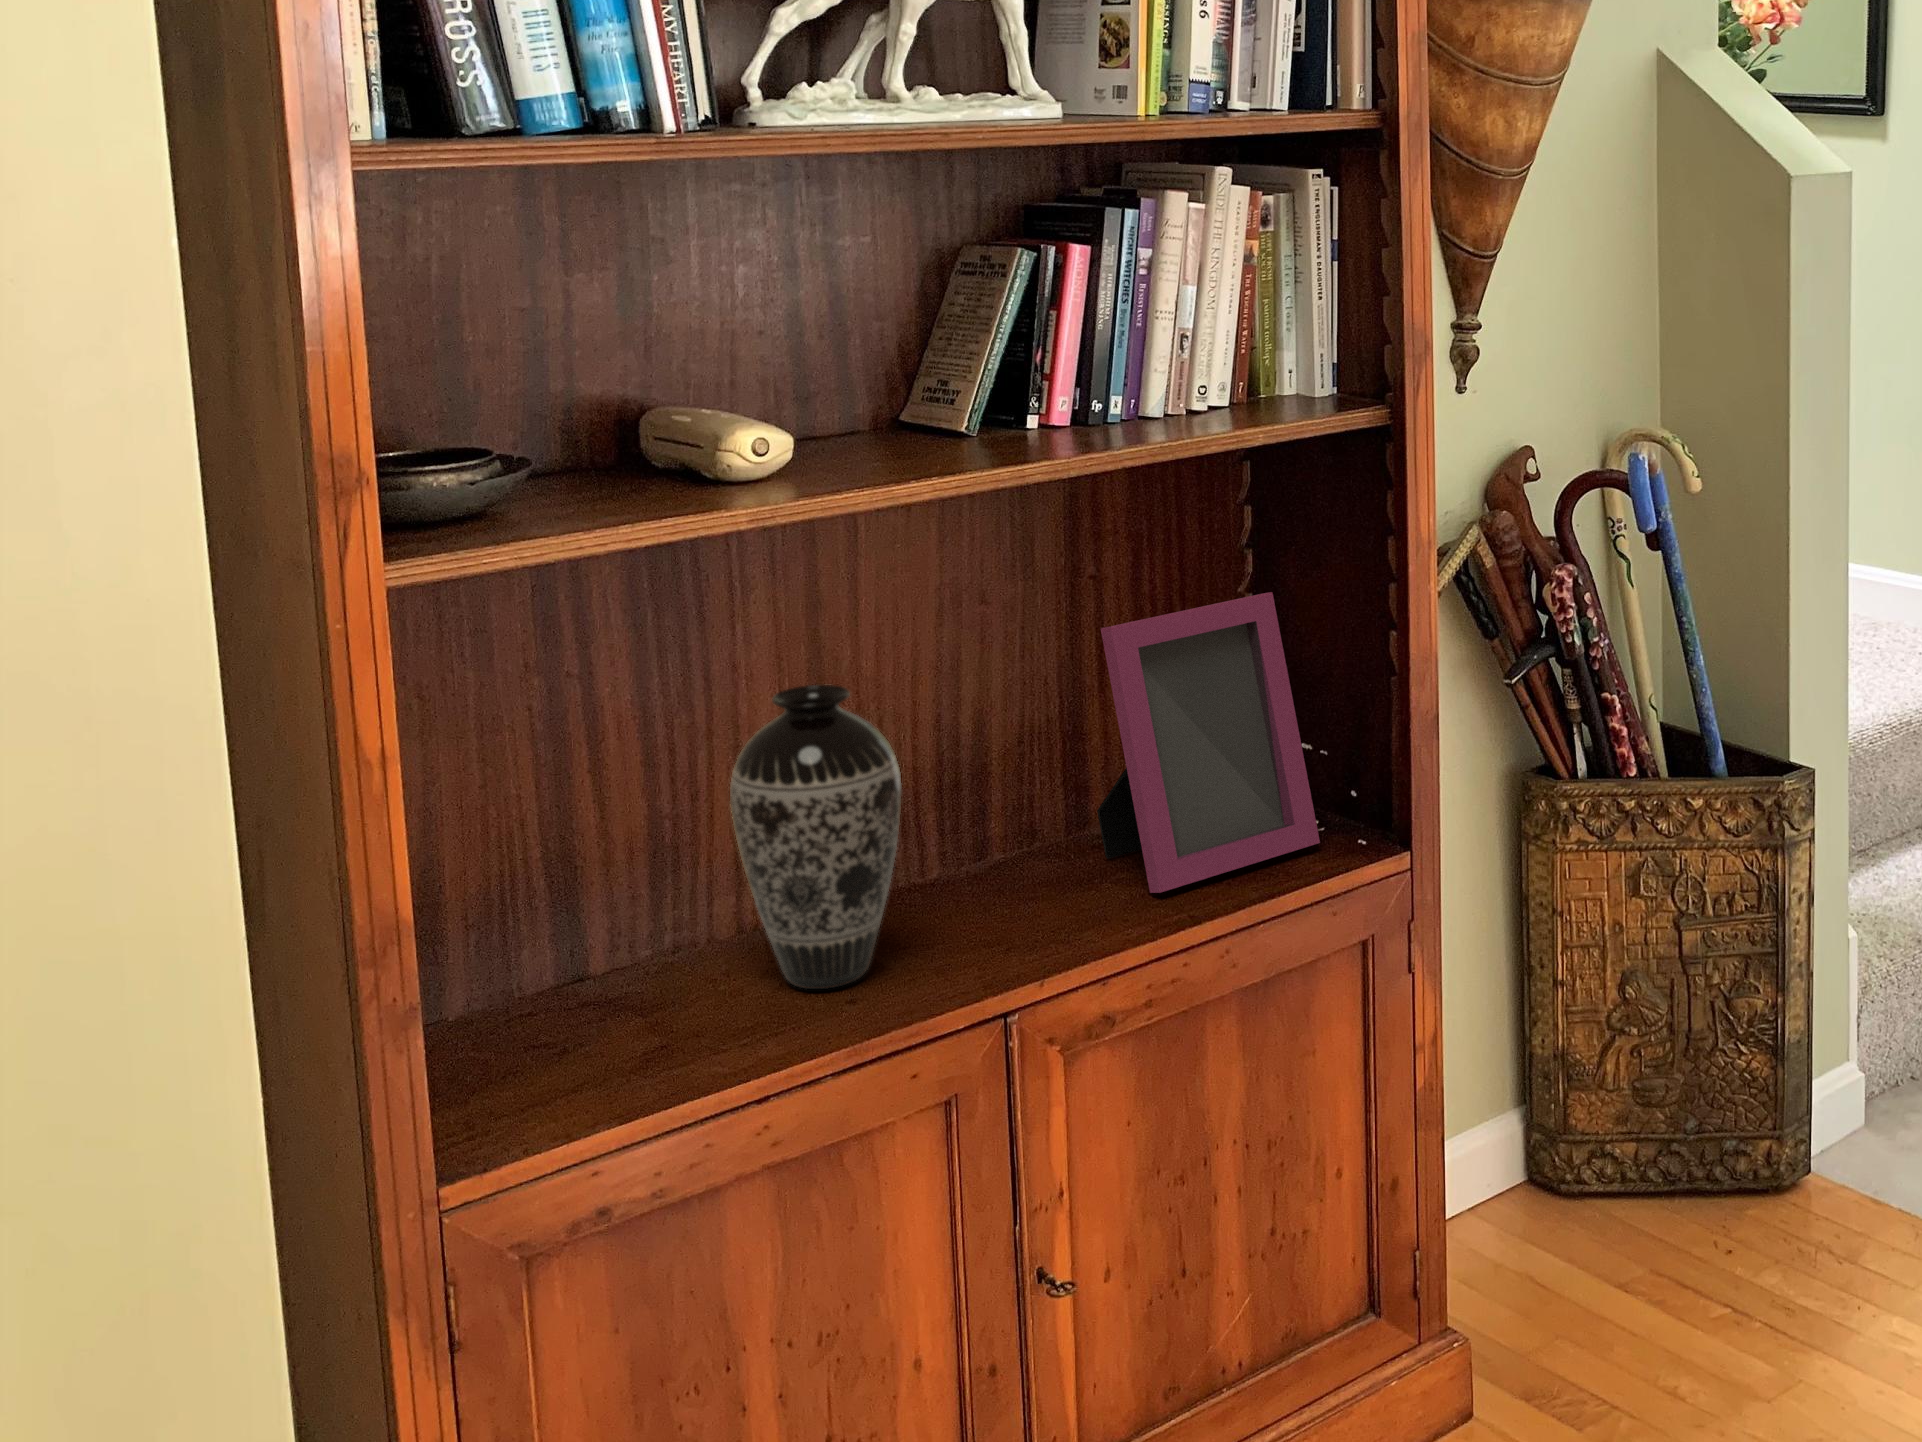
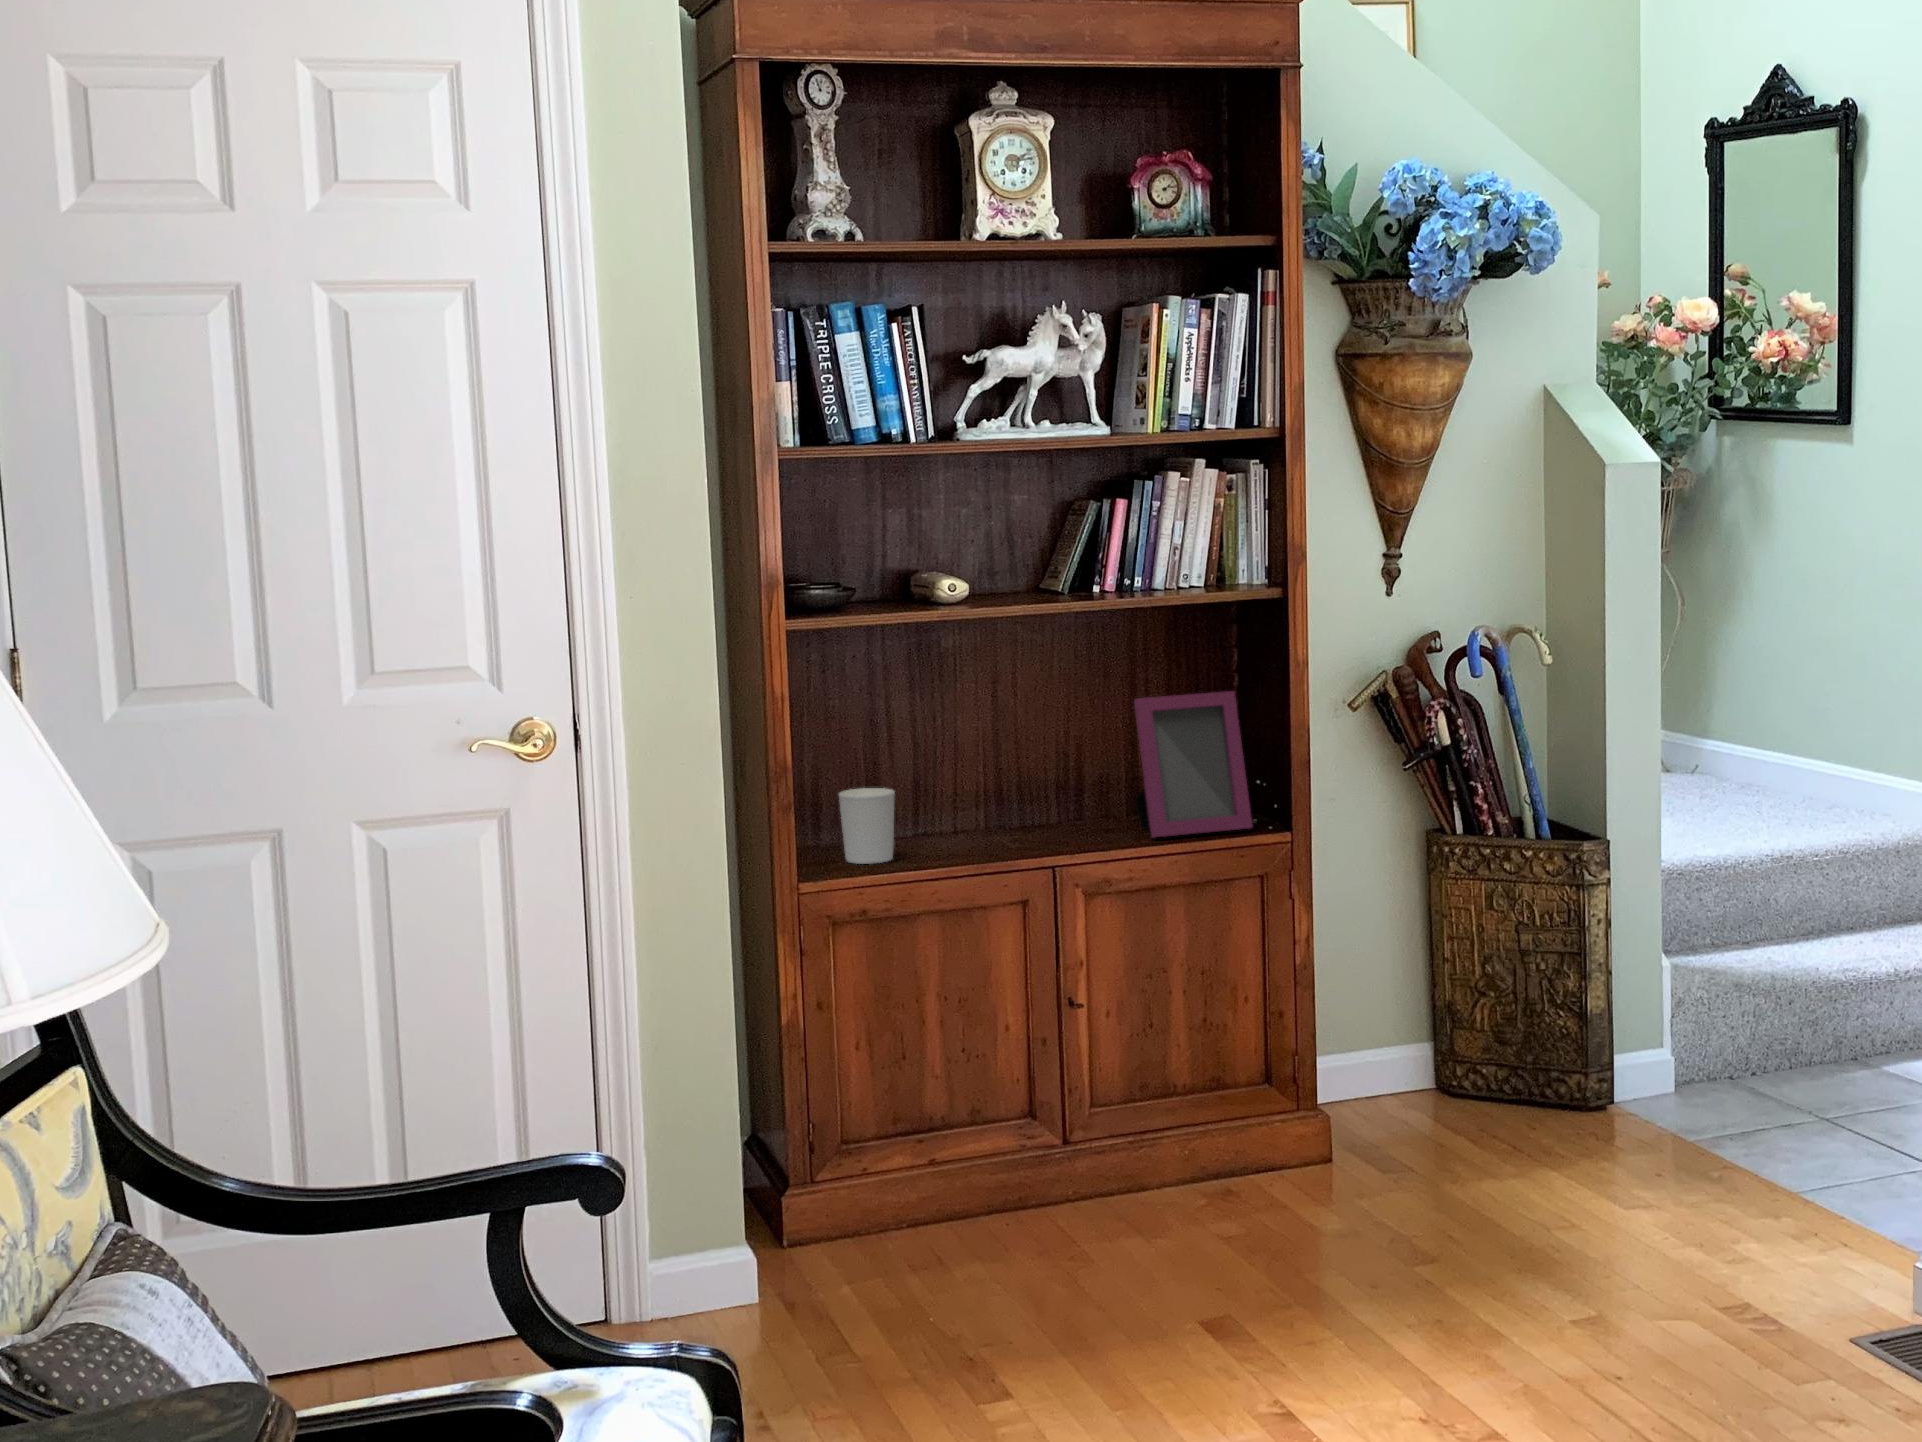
decorative vase: present [730,685,902,989] -> none [938,708,1017,852]
candle holder: none [513,881,645,1067] -> present [839,788,895,864]

